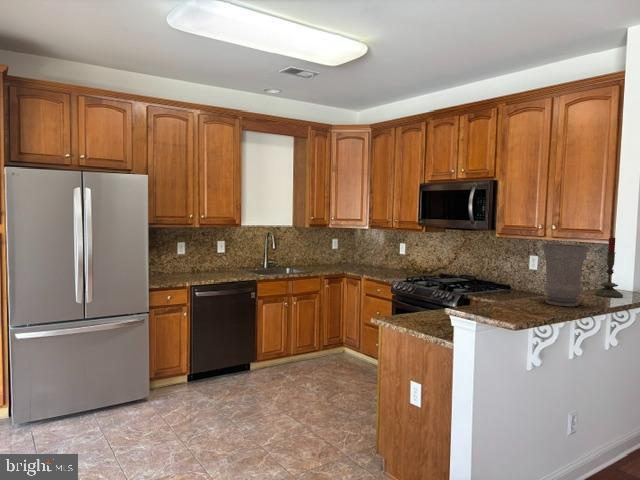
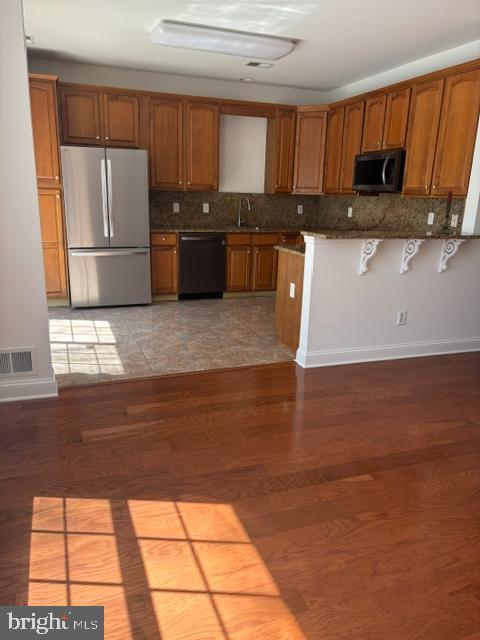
vase: present [542,244,589,307] -> none [381,193,410,233]

